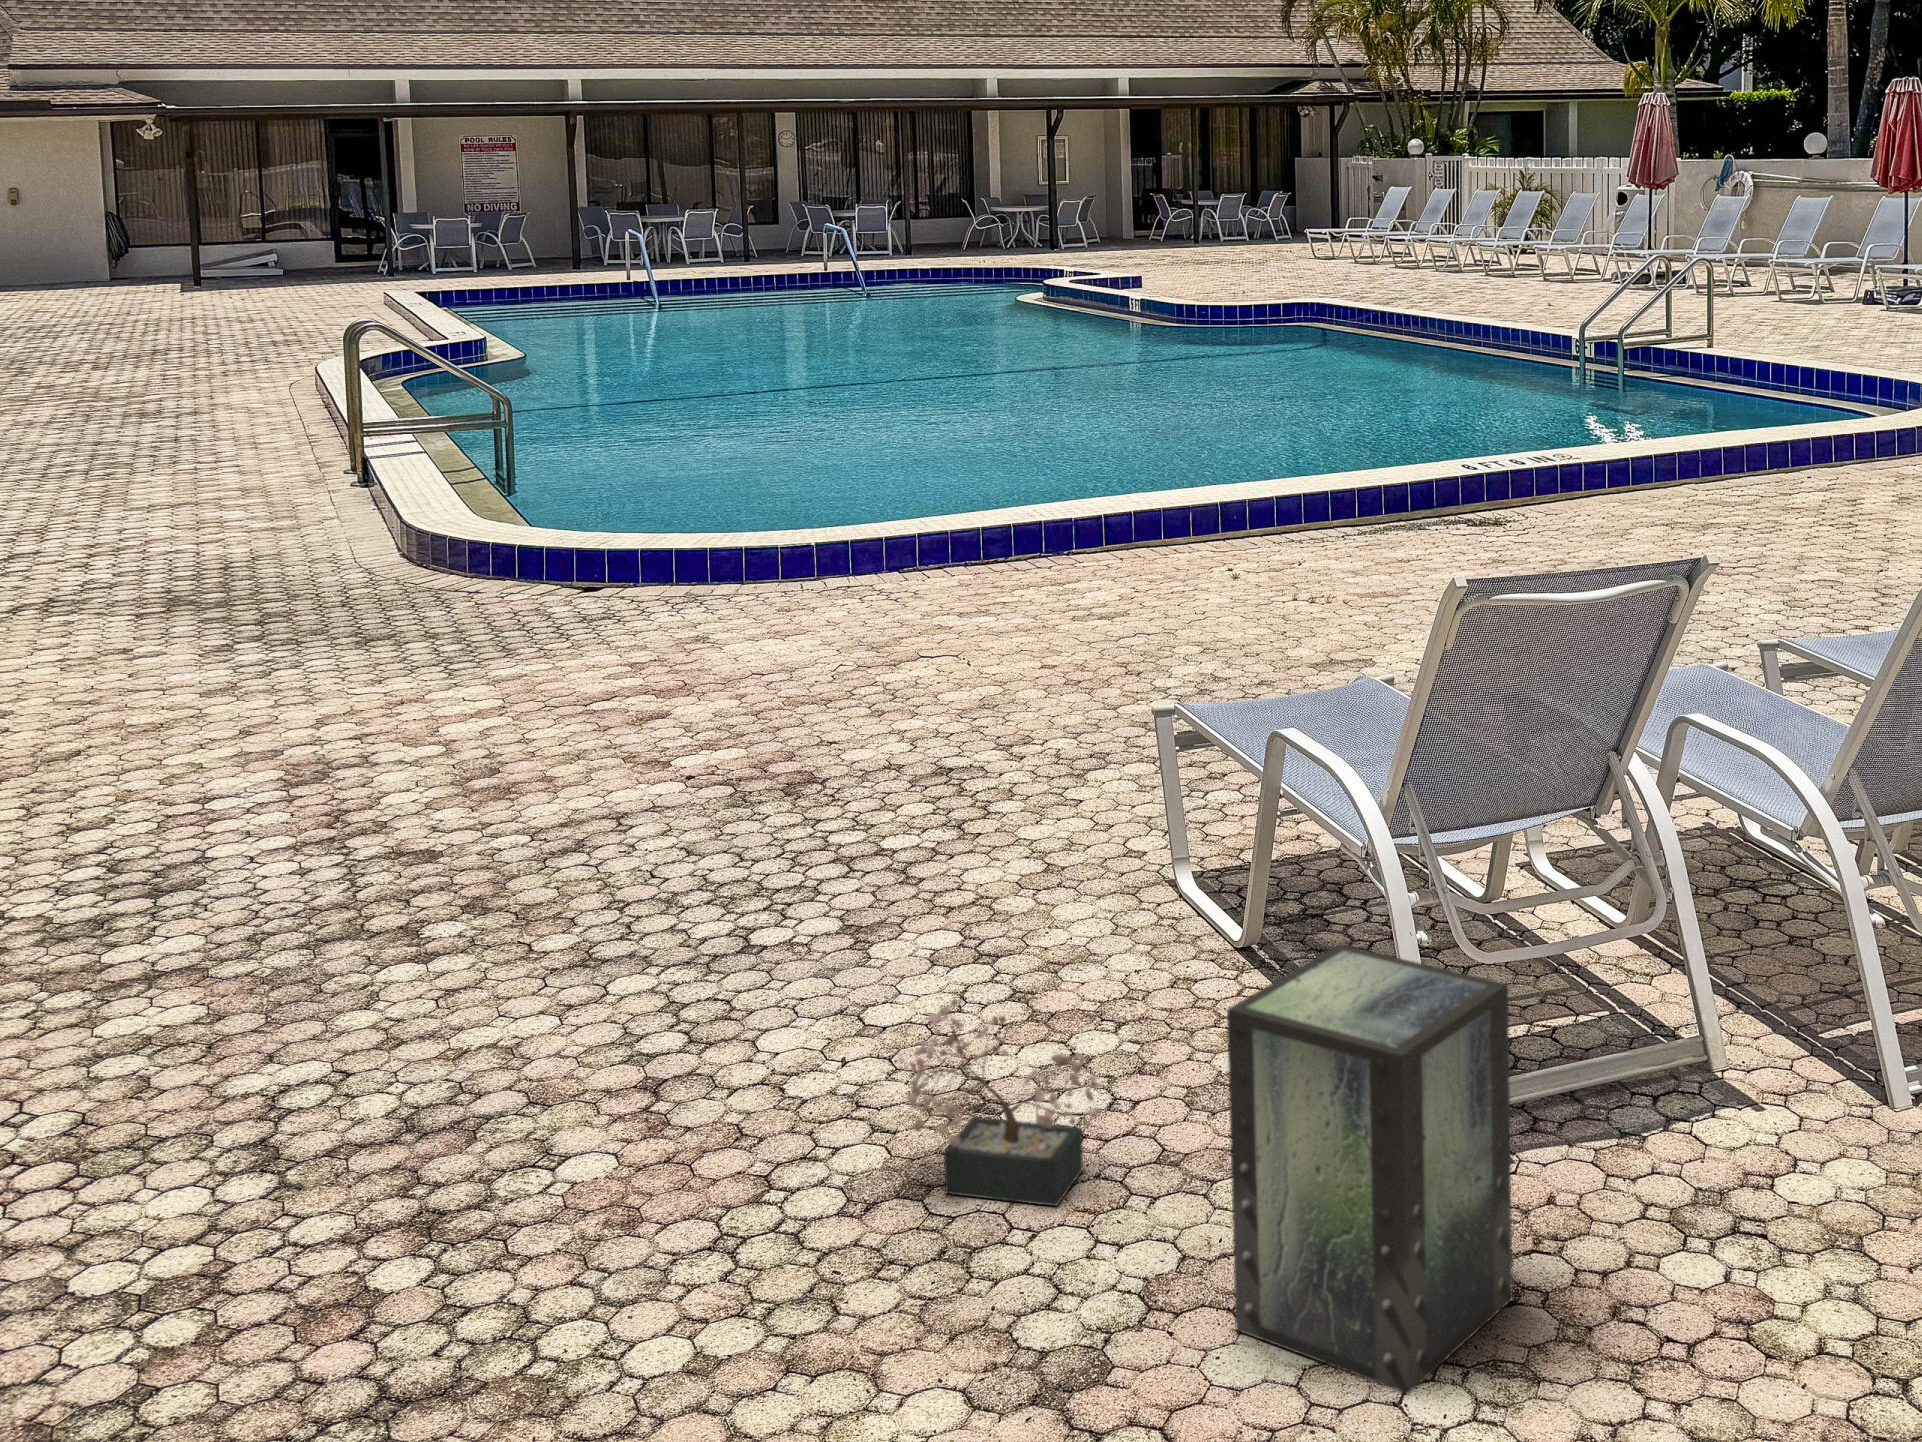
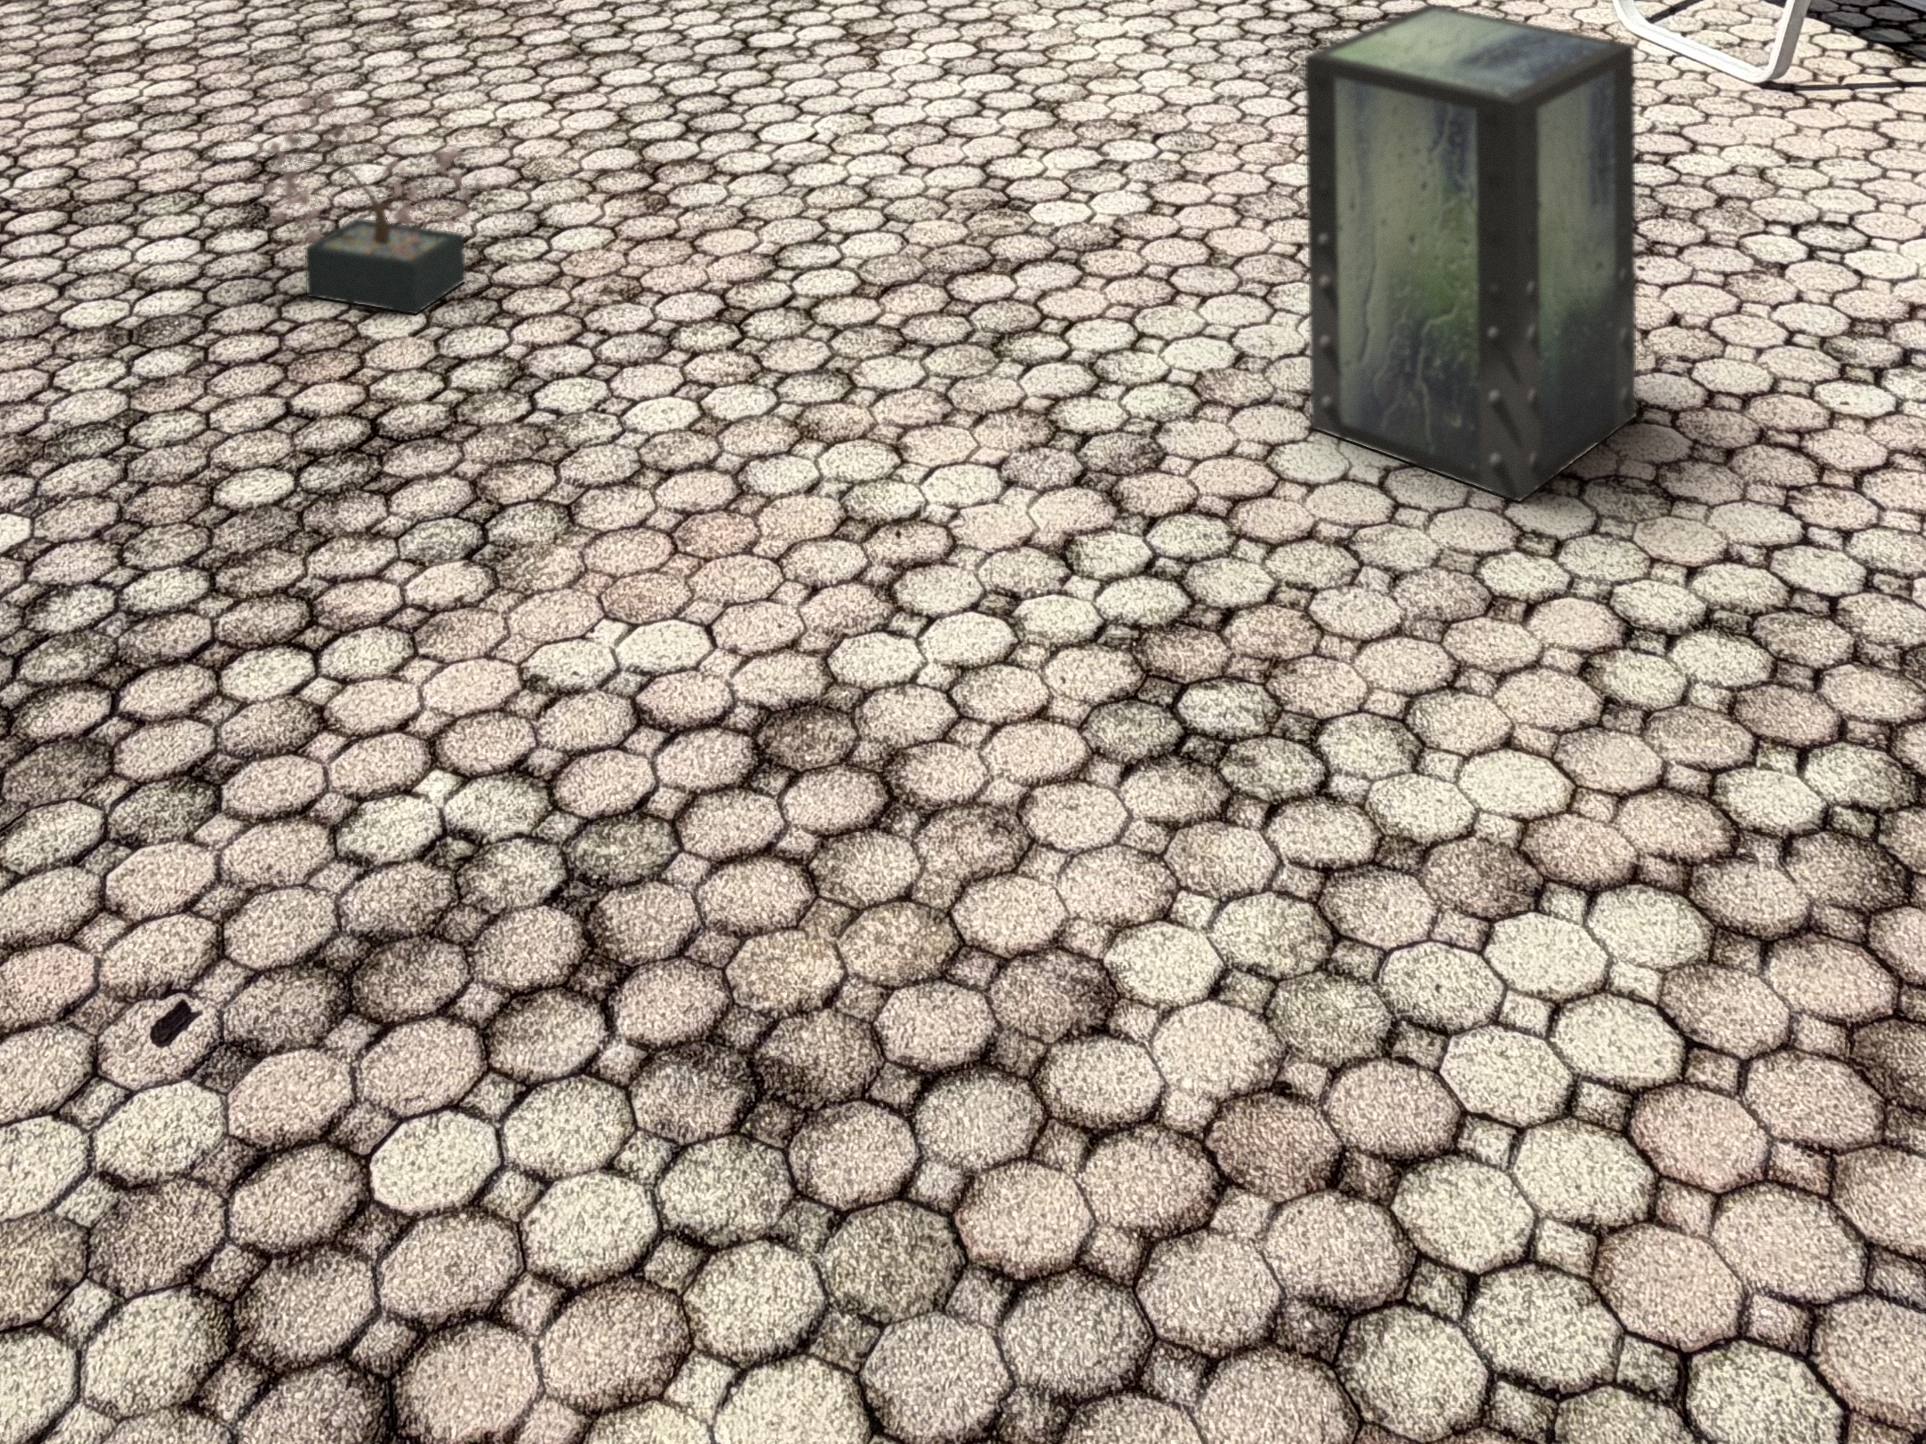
decorative plant: present [899,999,1103,1206] -> present [256,88,488,314]

